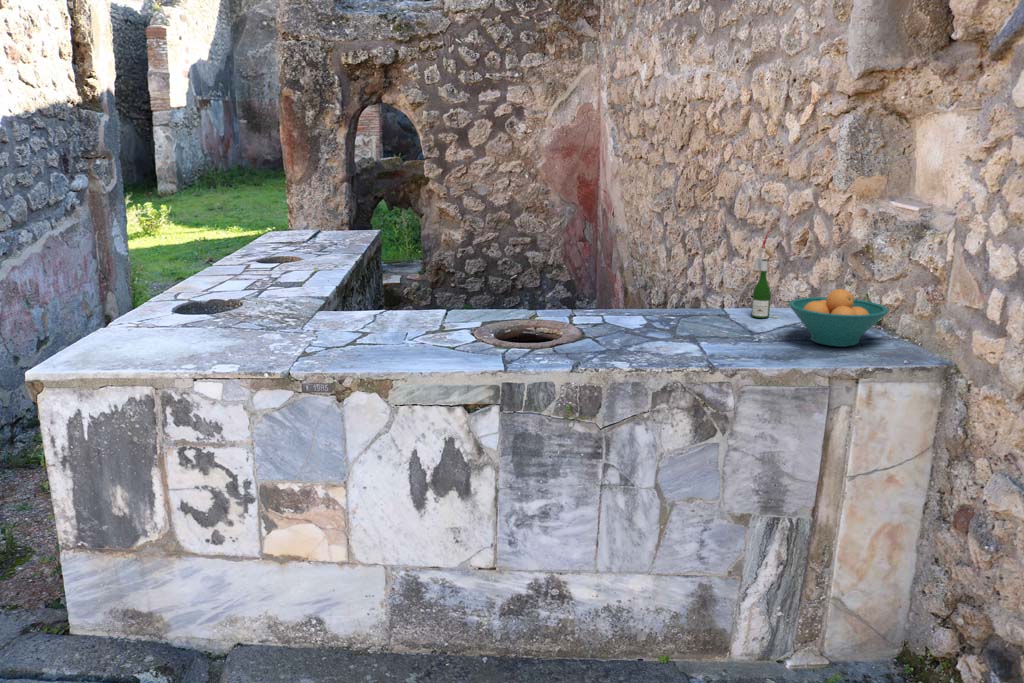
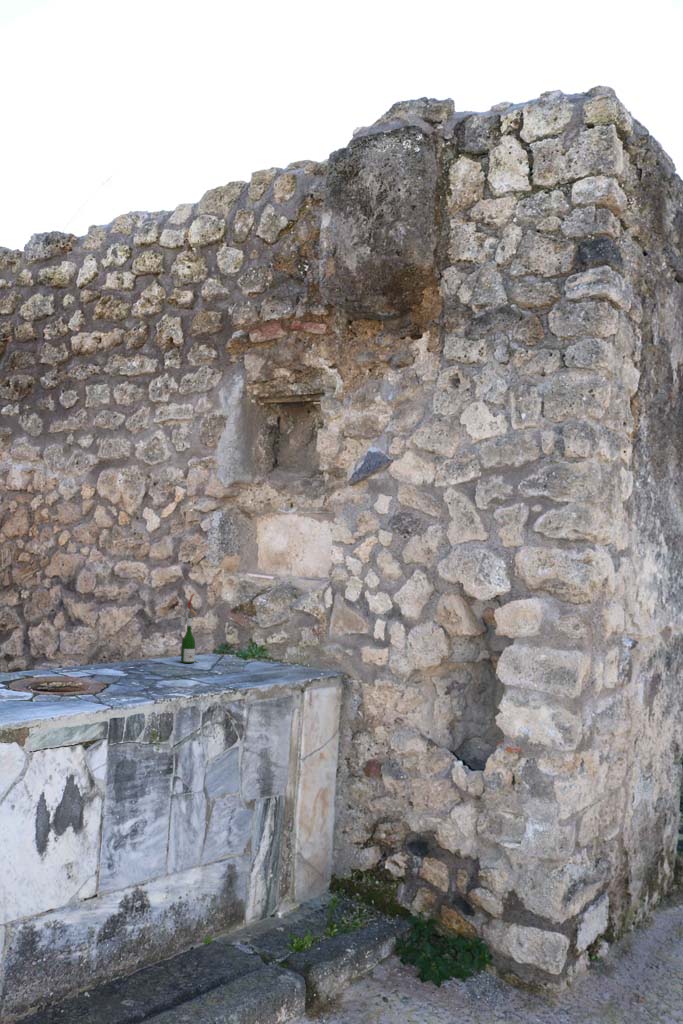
fruit bowl: present [789,289,889,347] -> none [236,631,301,670]

